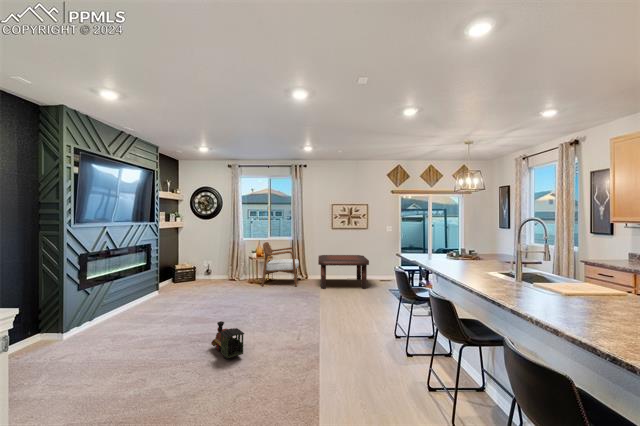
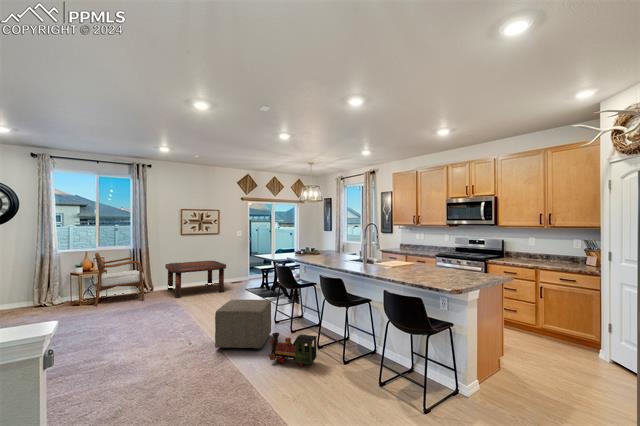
ottoman: none [312,302,378,364] -> present [215,299,271,350]
toy train: present [211,321,244,359] -> present [269,333,317,367]

